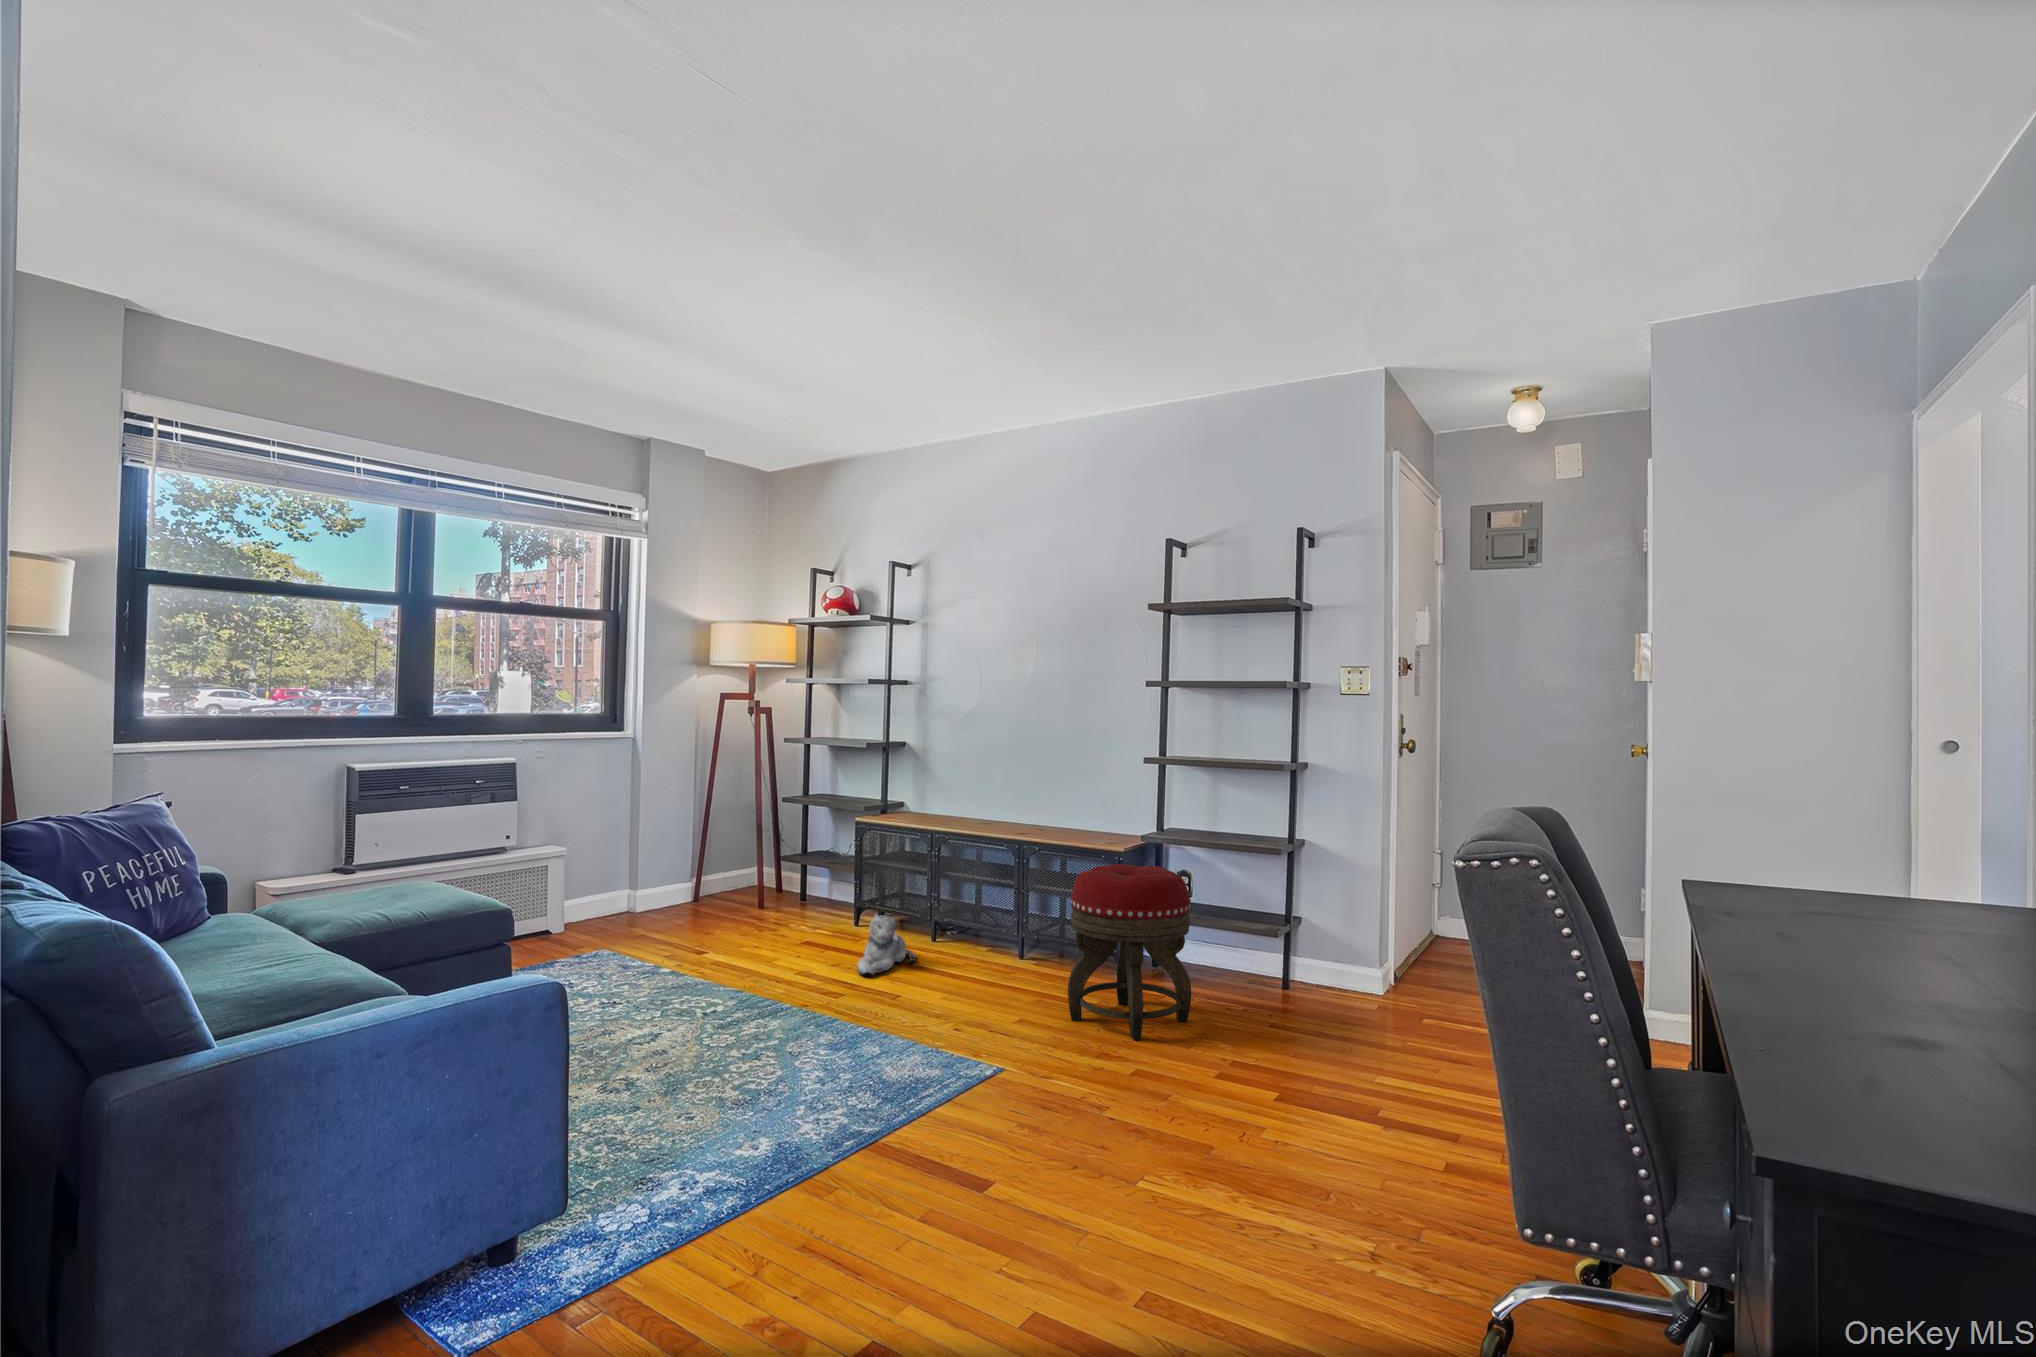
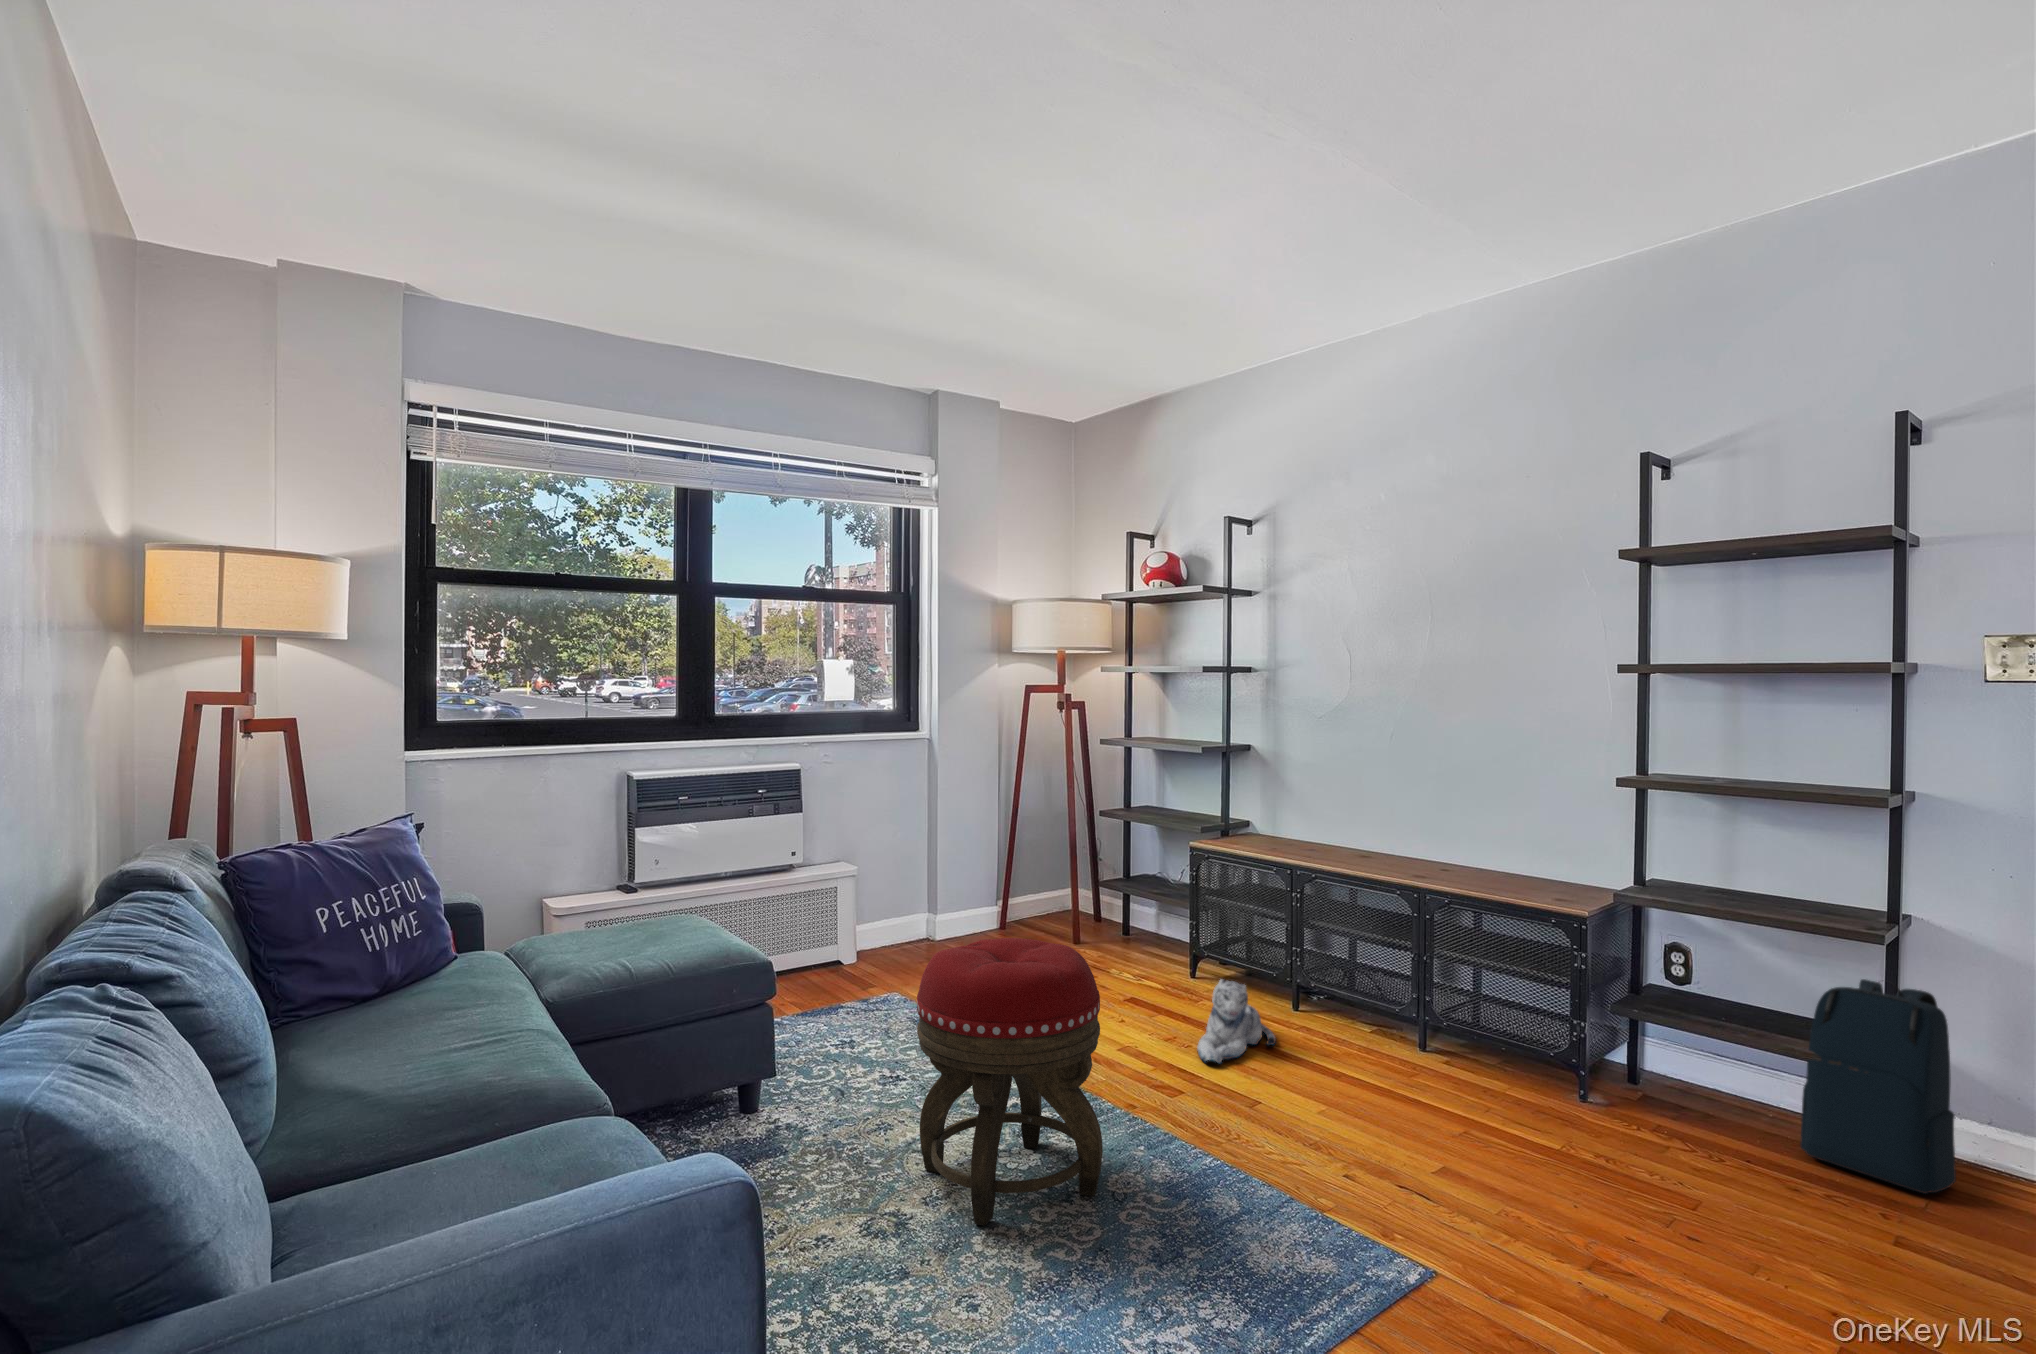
footstool: present [1068,864,1191,1040] -> present [917,938,1103,1226]
backpack: none [1230,880,1306,1003] -> present [1800,979,1956,1194]

